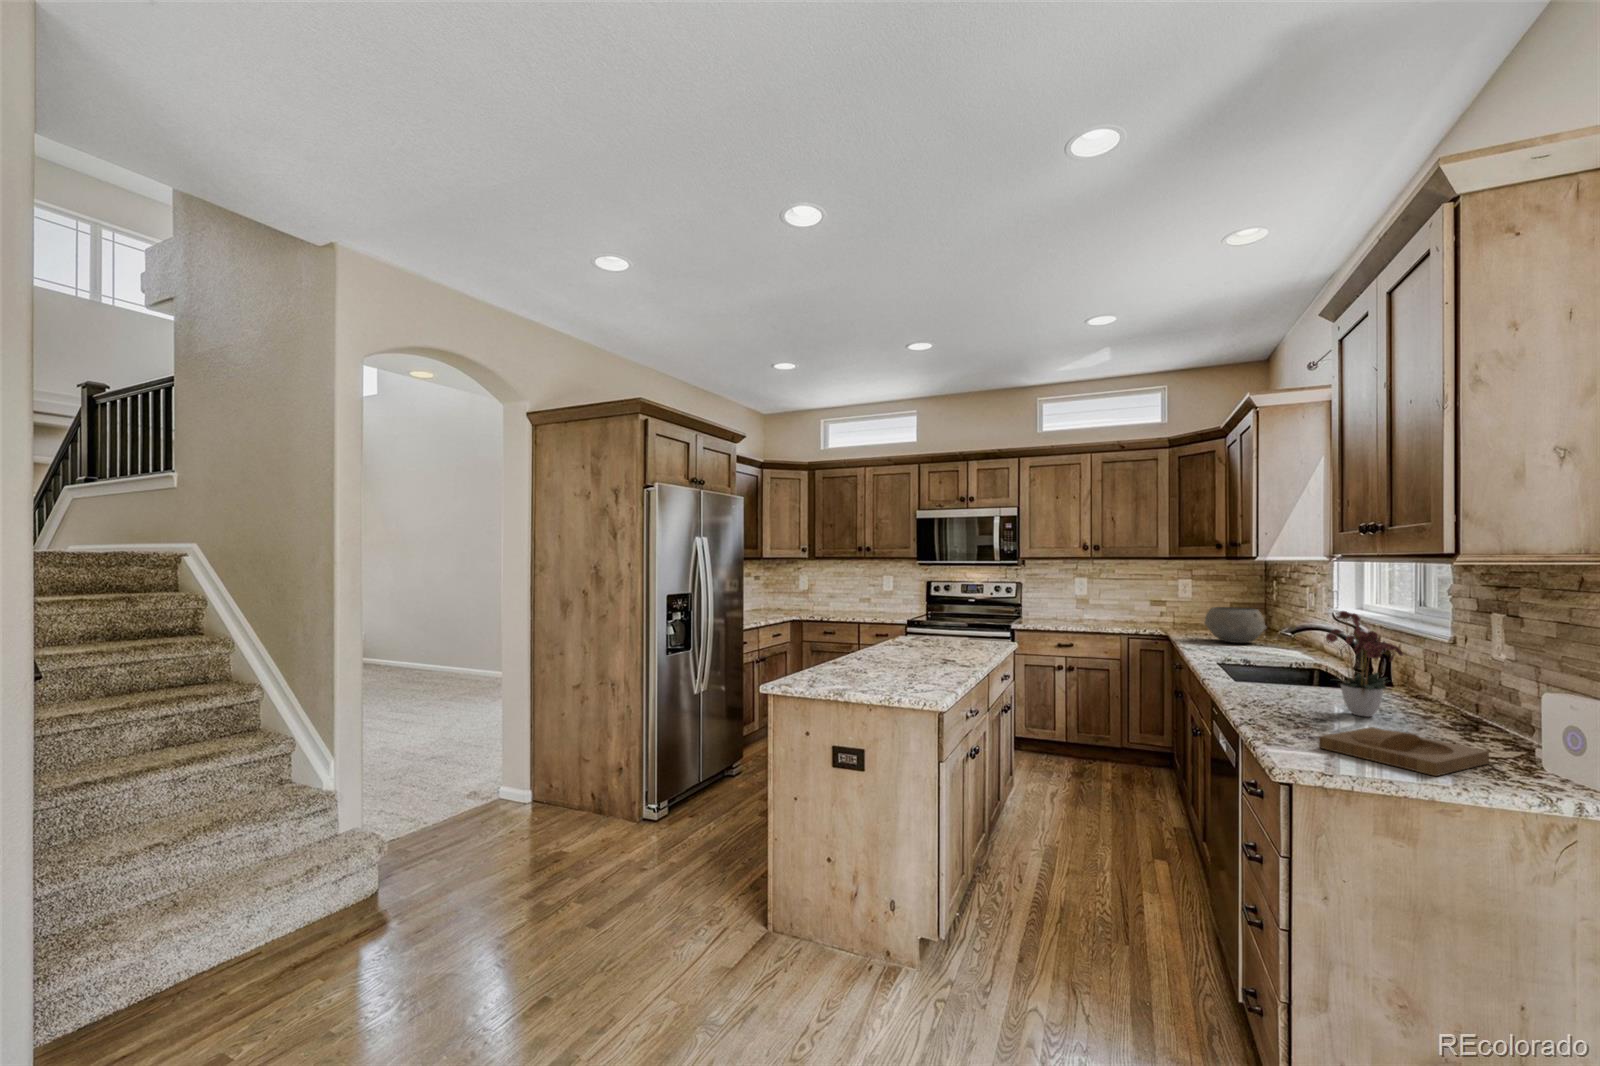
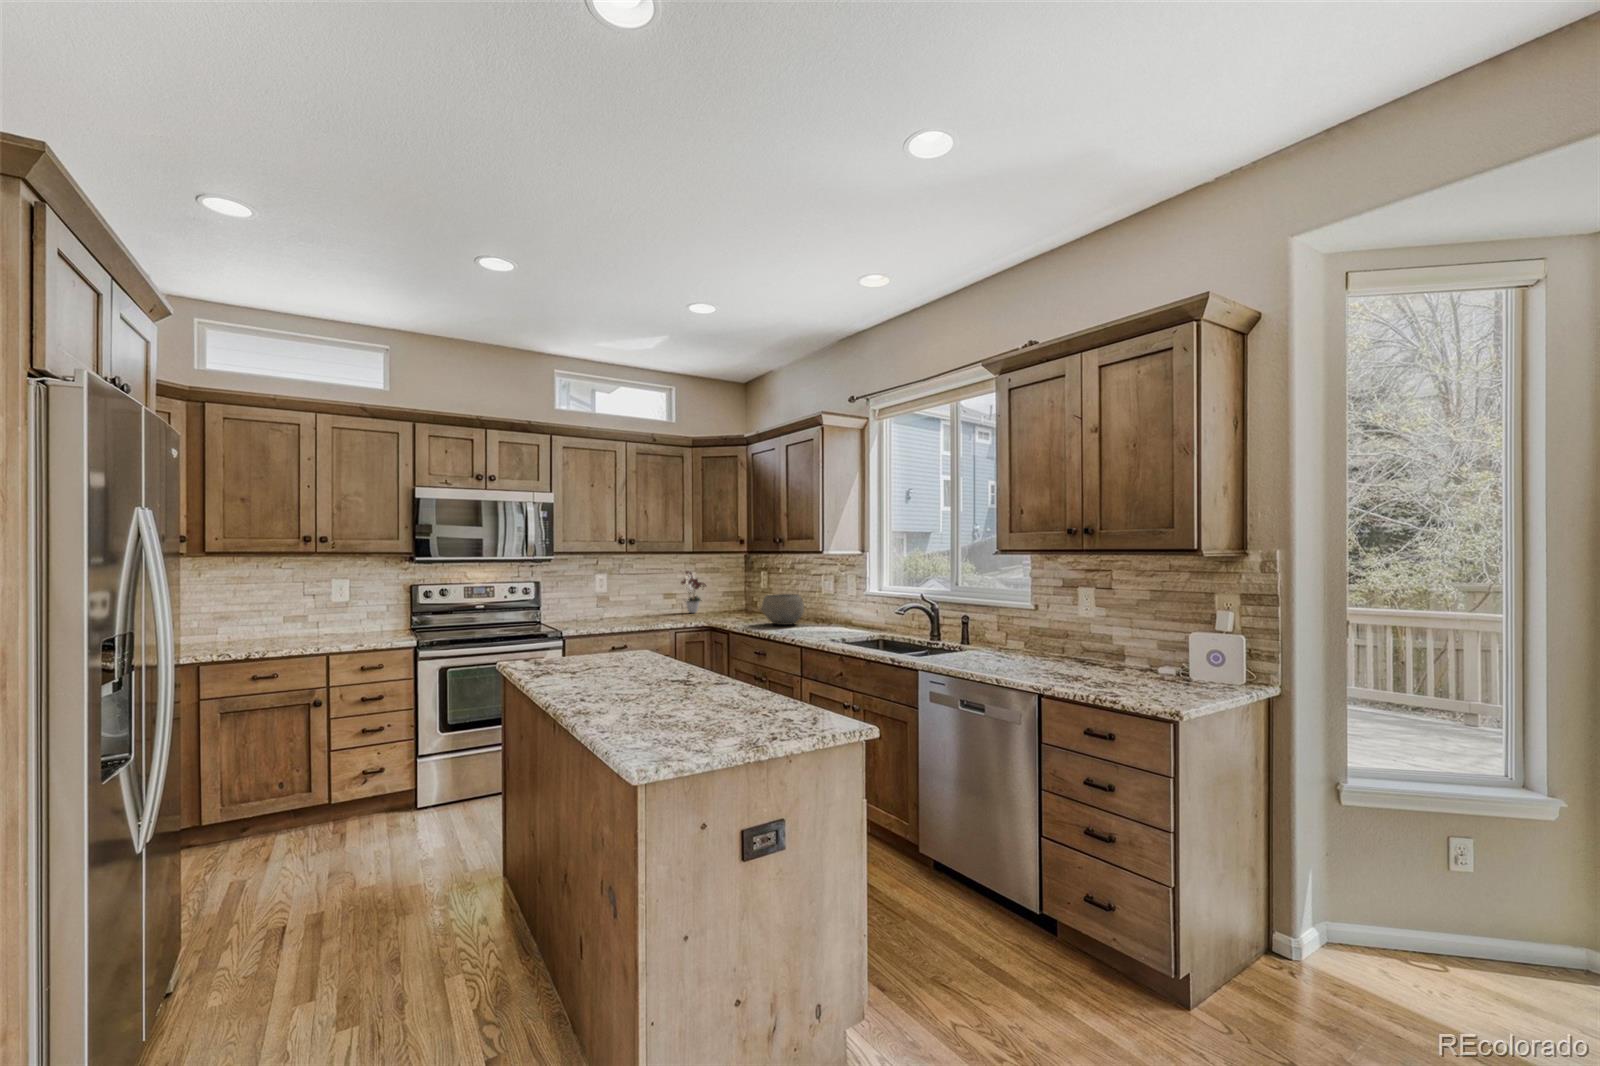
flower arrangement: present [1326,611,1403,717] -> present [681,571,706,613]
tray: present [1319,727,1489,776] -> none [1076,664,1161,685]

